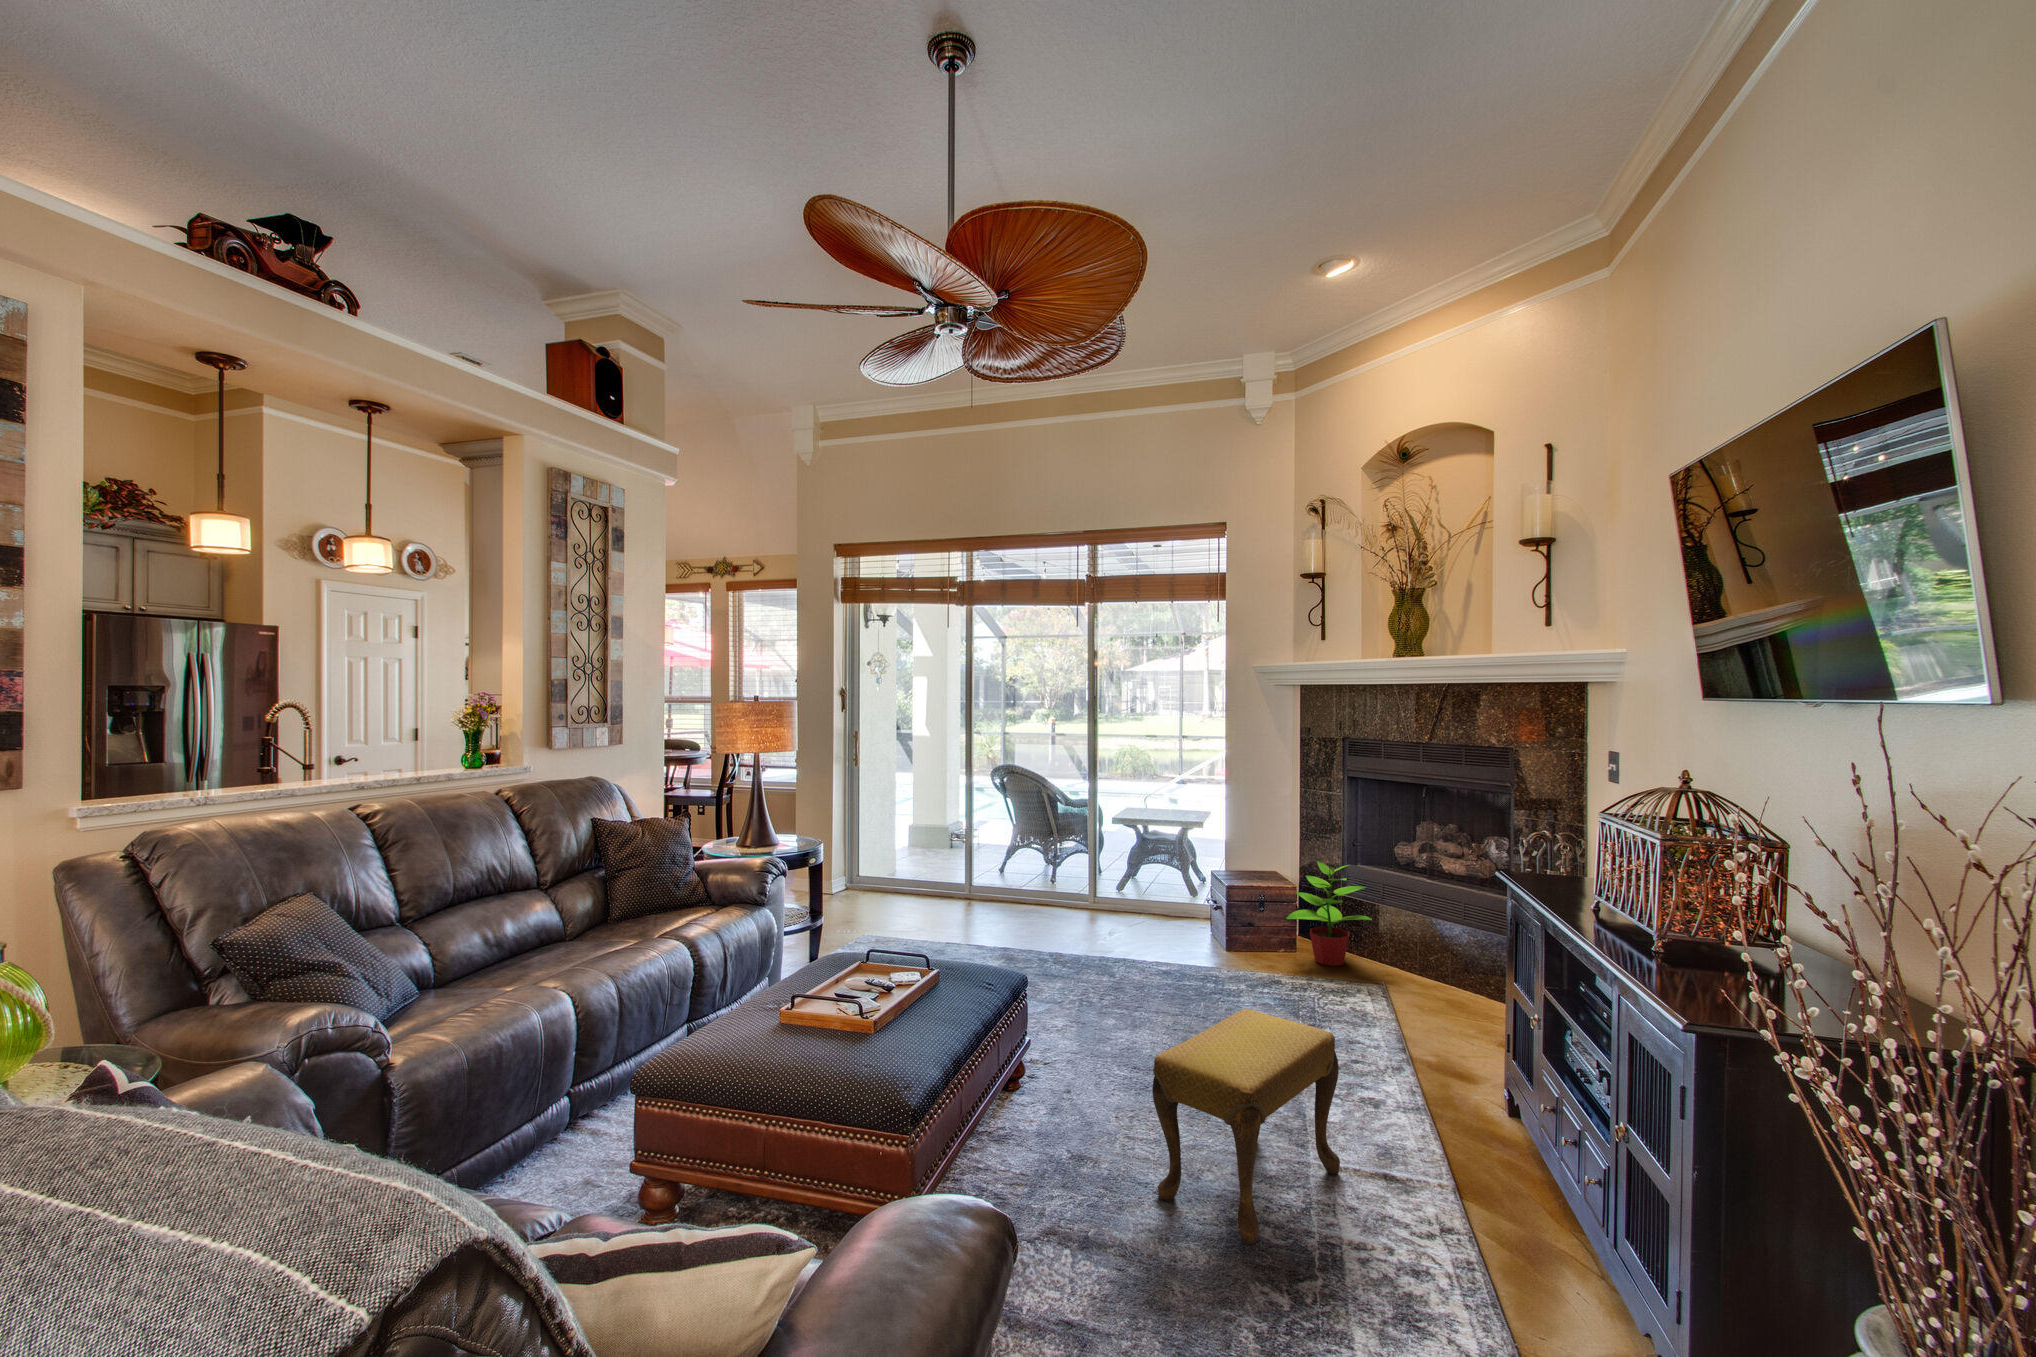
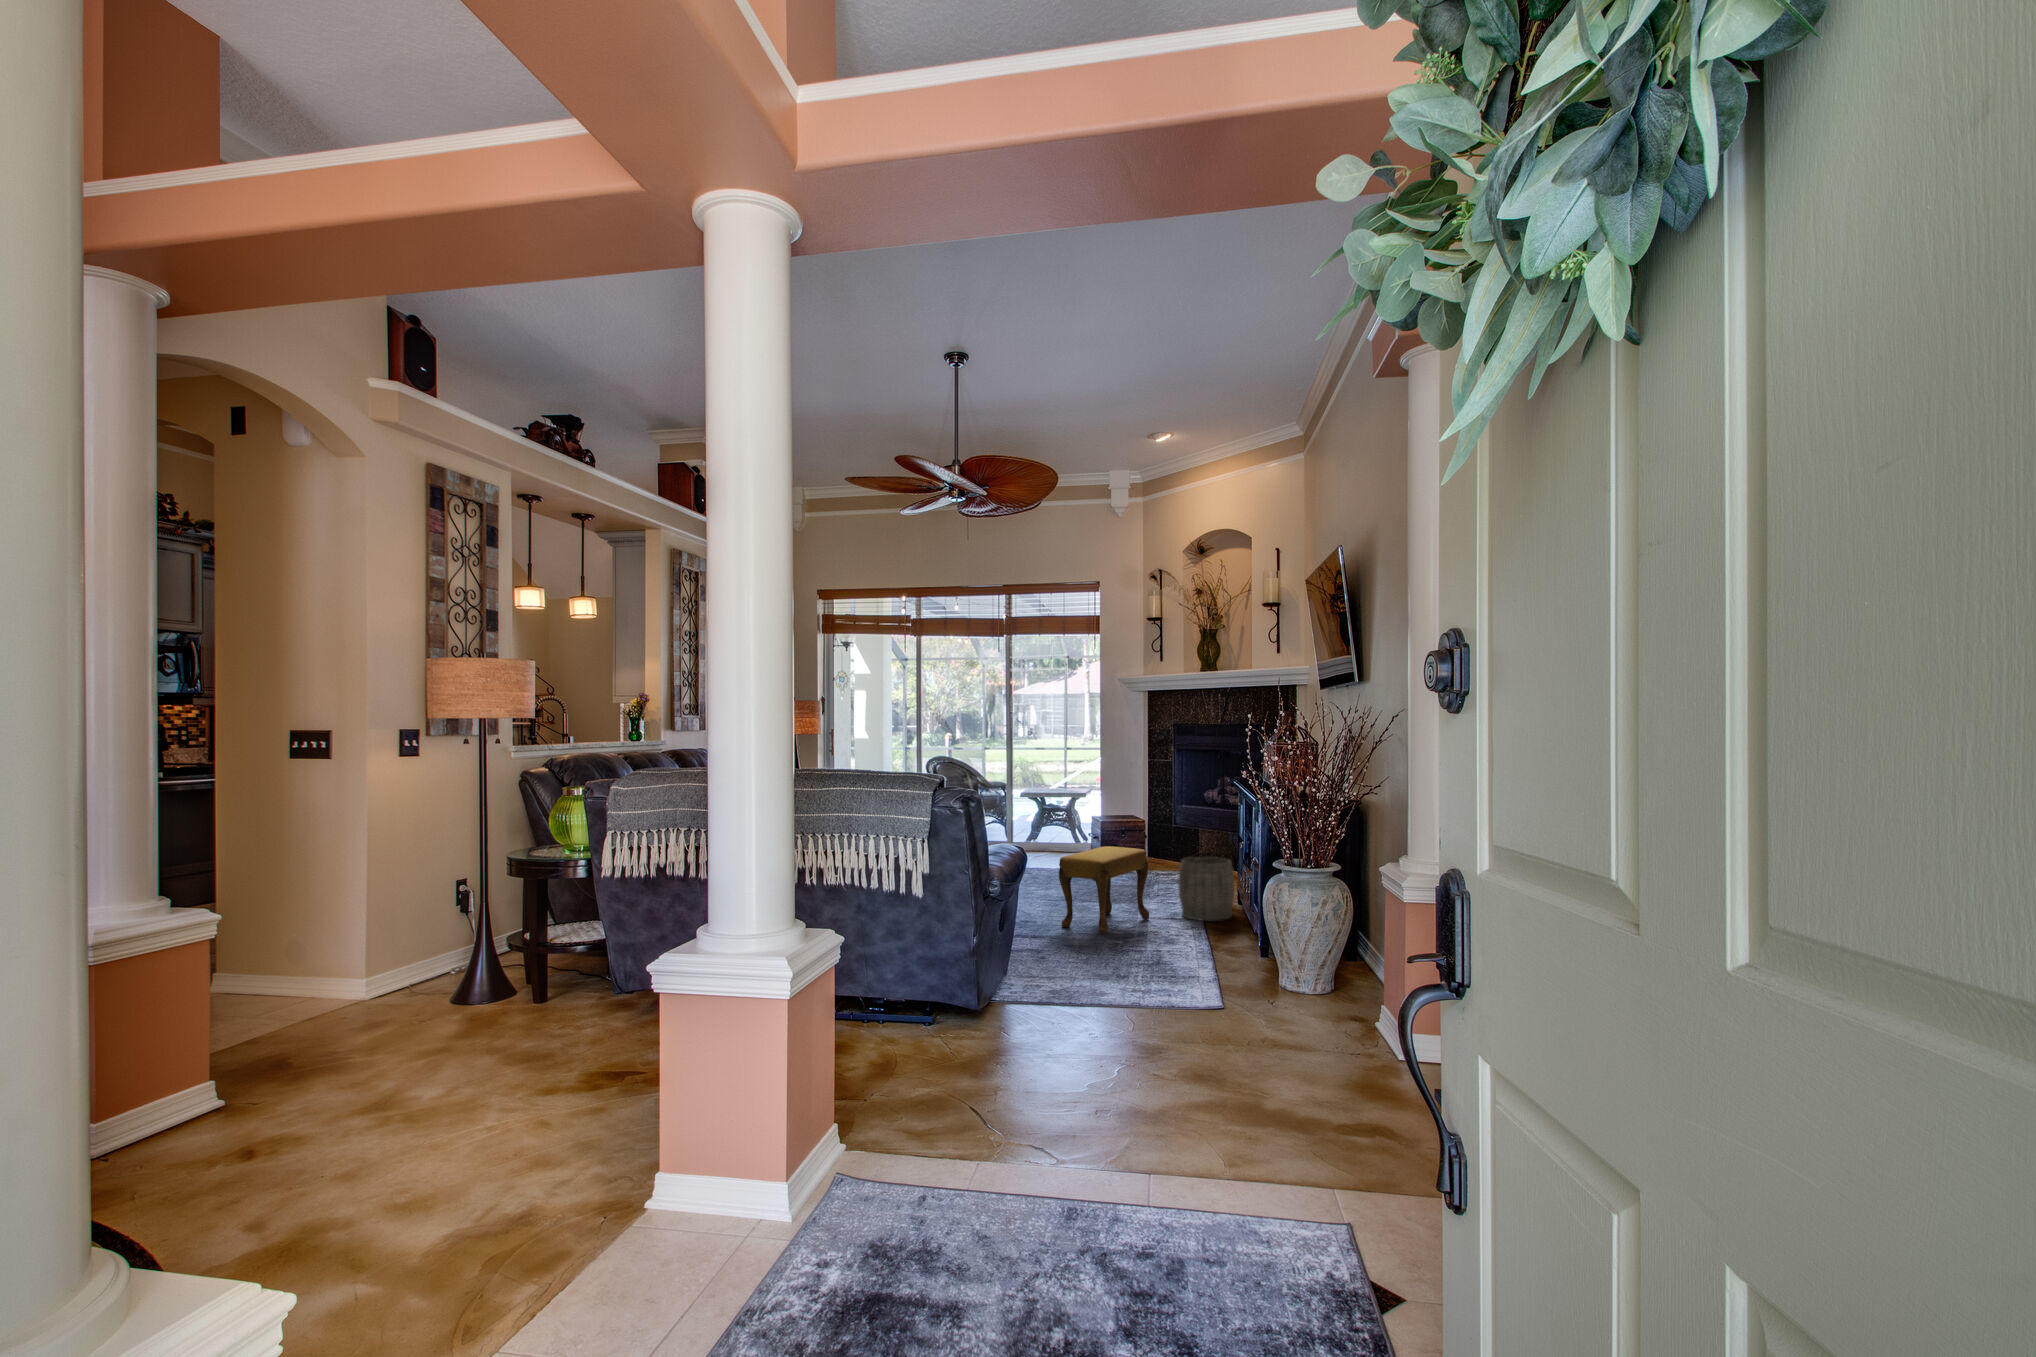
potted plant: present [1286,861,1372,966] -> none [1137,801,1188,868]
woven basket: none [1398,1034,1523,1193] -> present [1179,857,1235,921]

